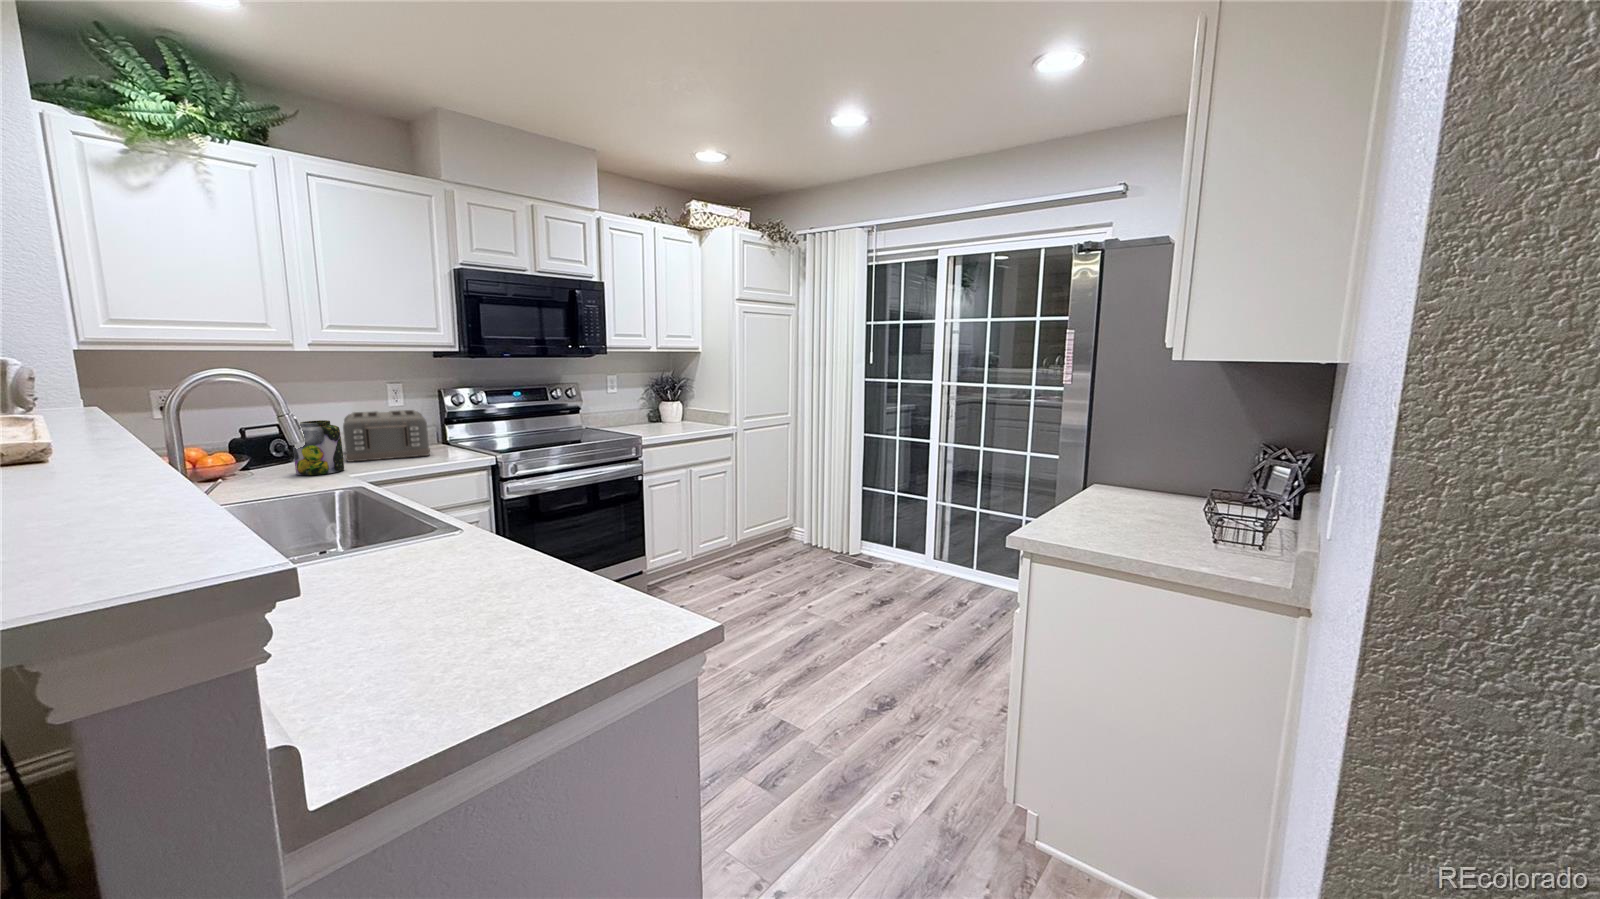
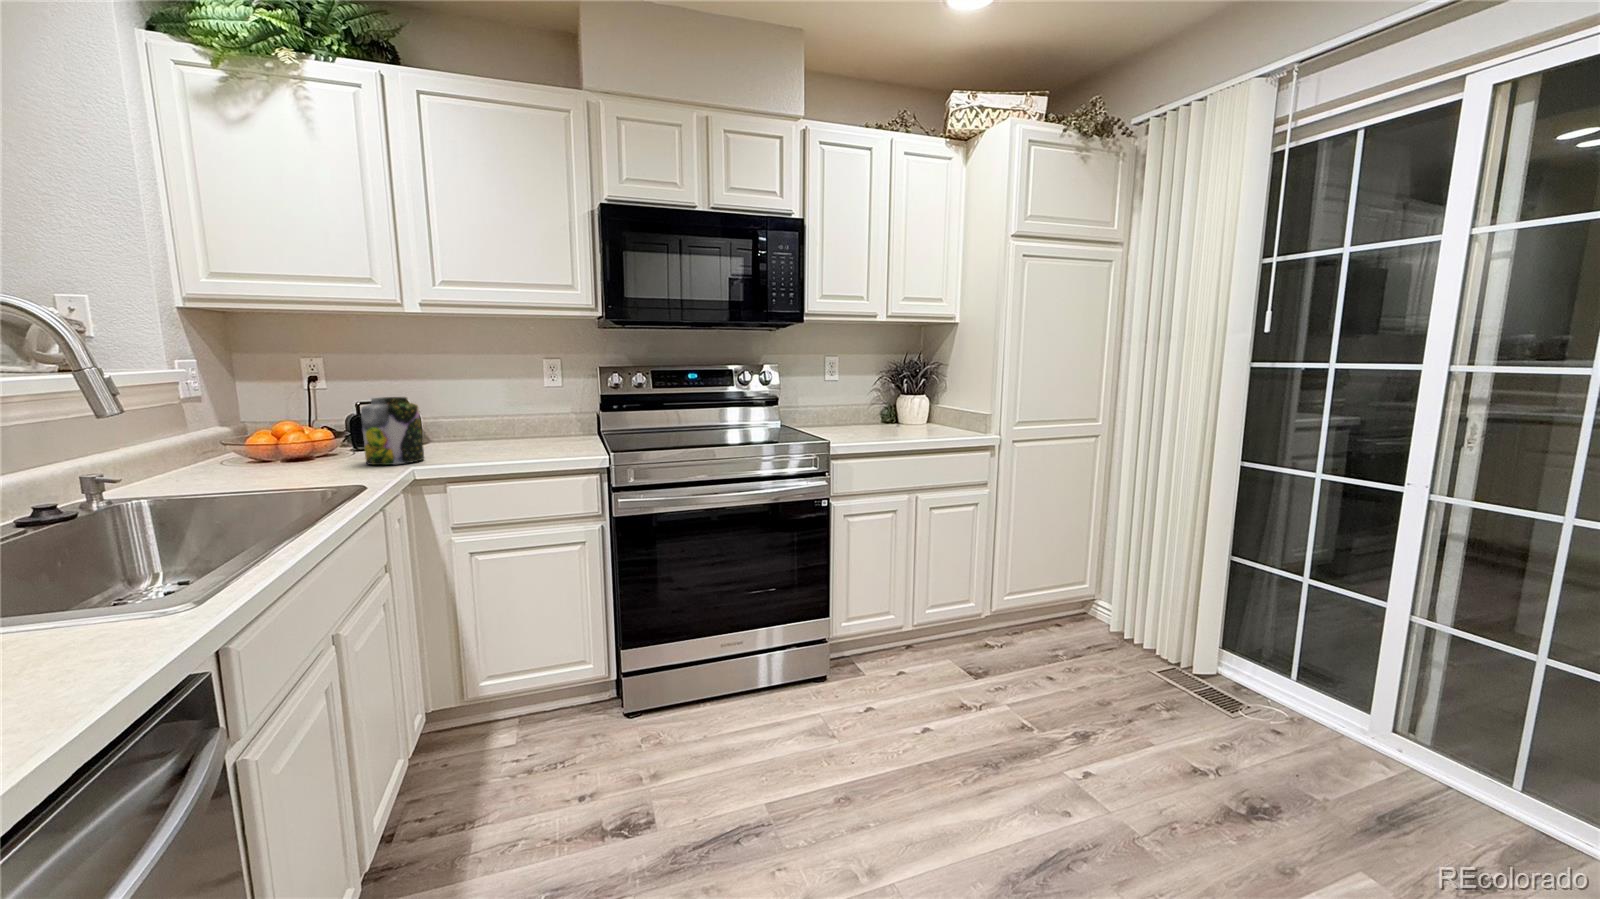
toaster: present [343,410,430,462] -> none [449,391,569,451]

